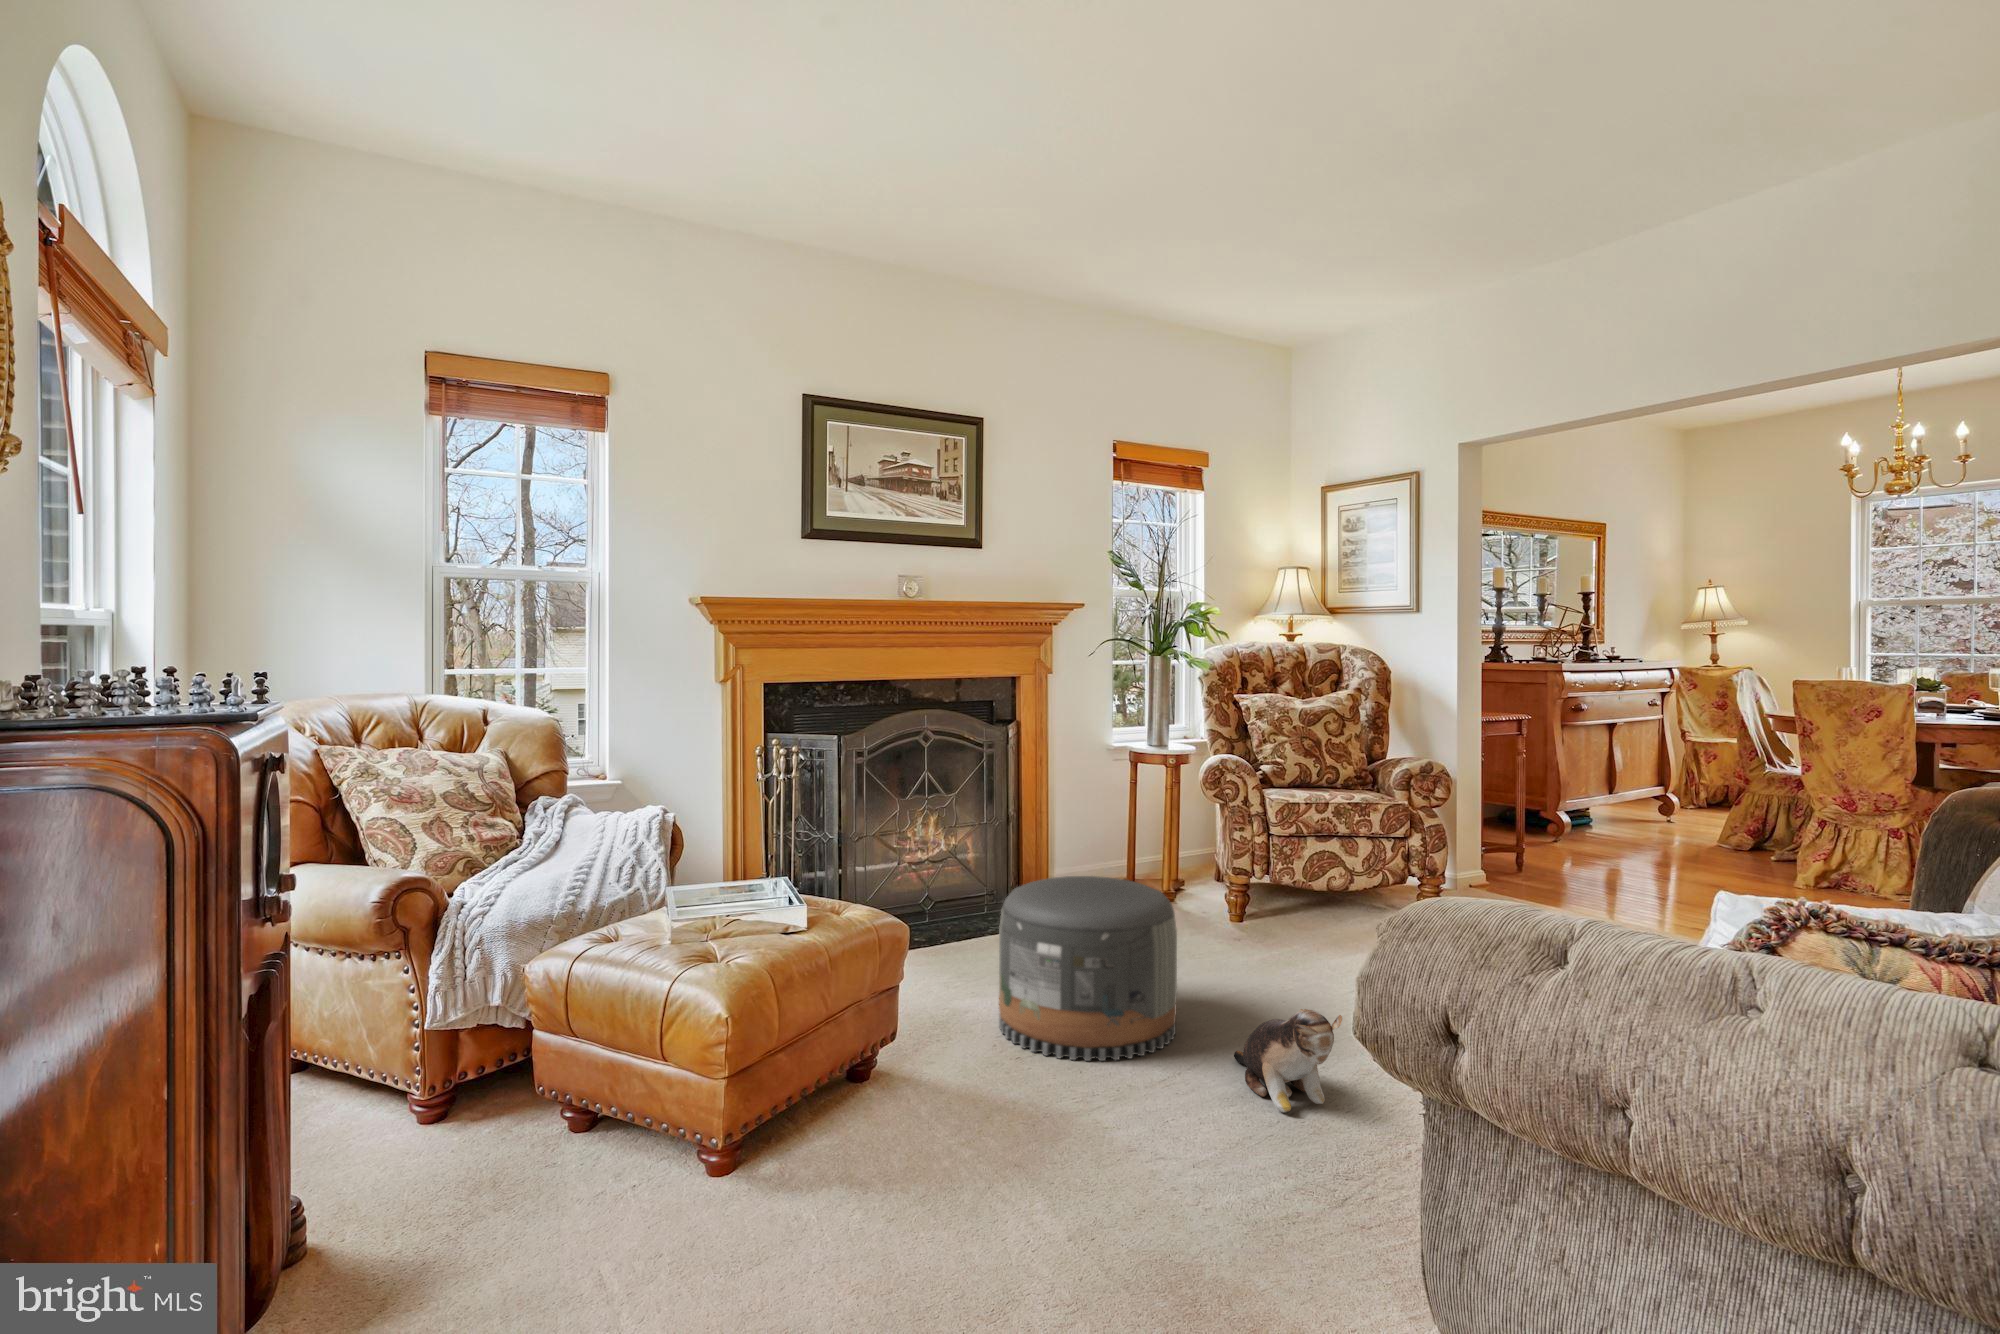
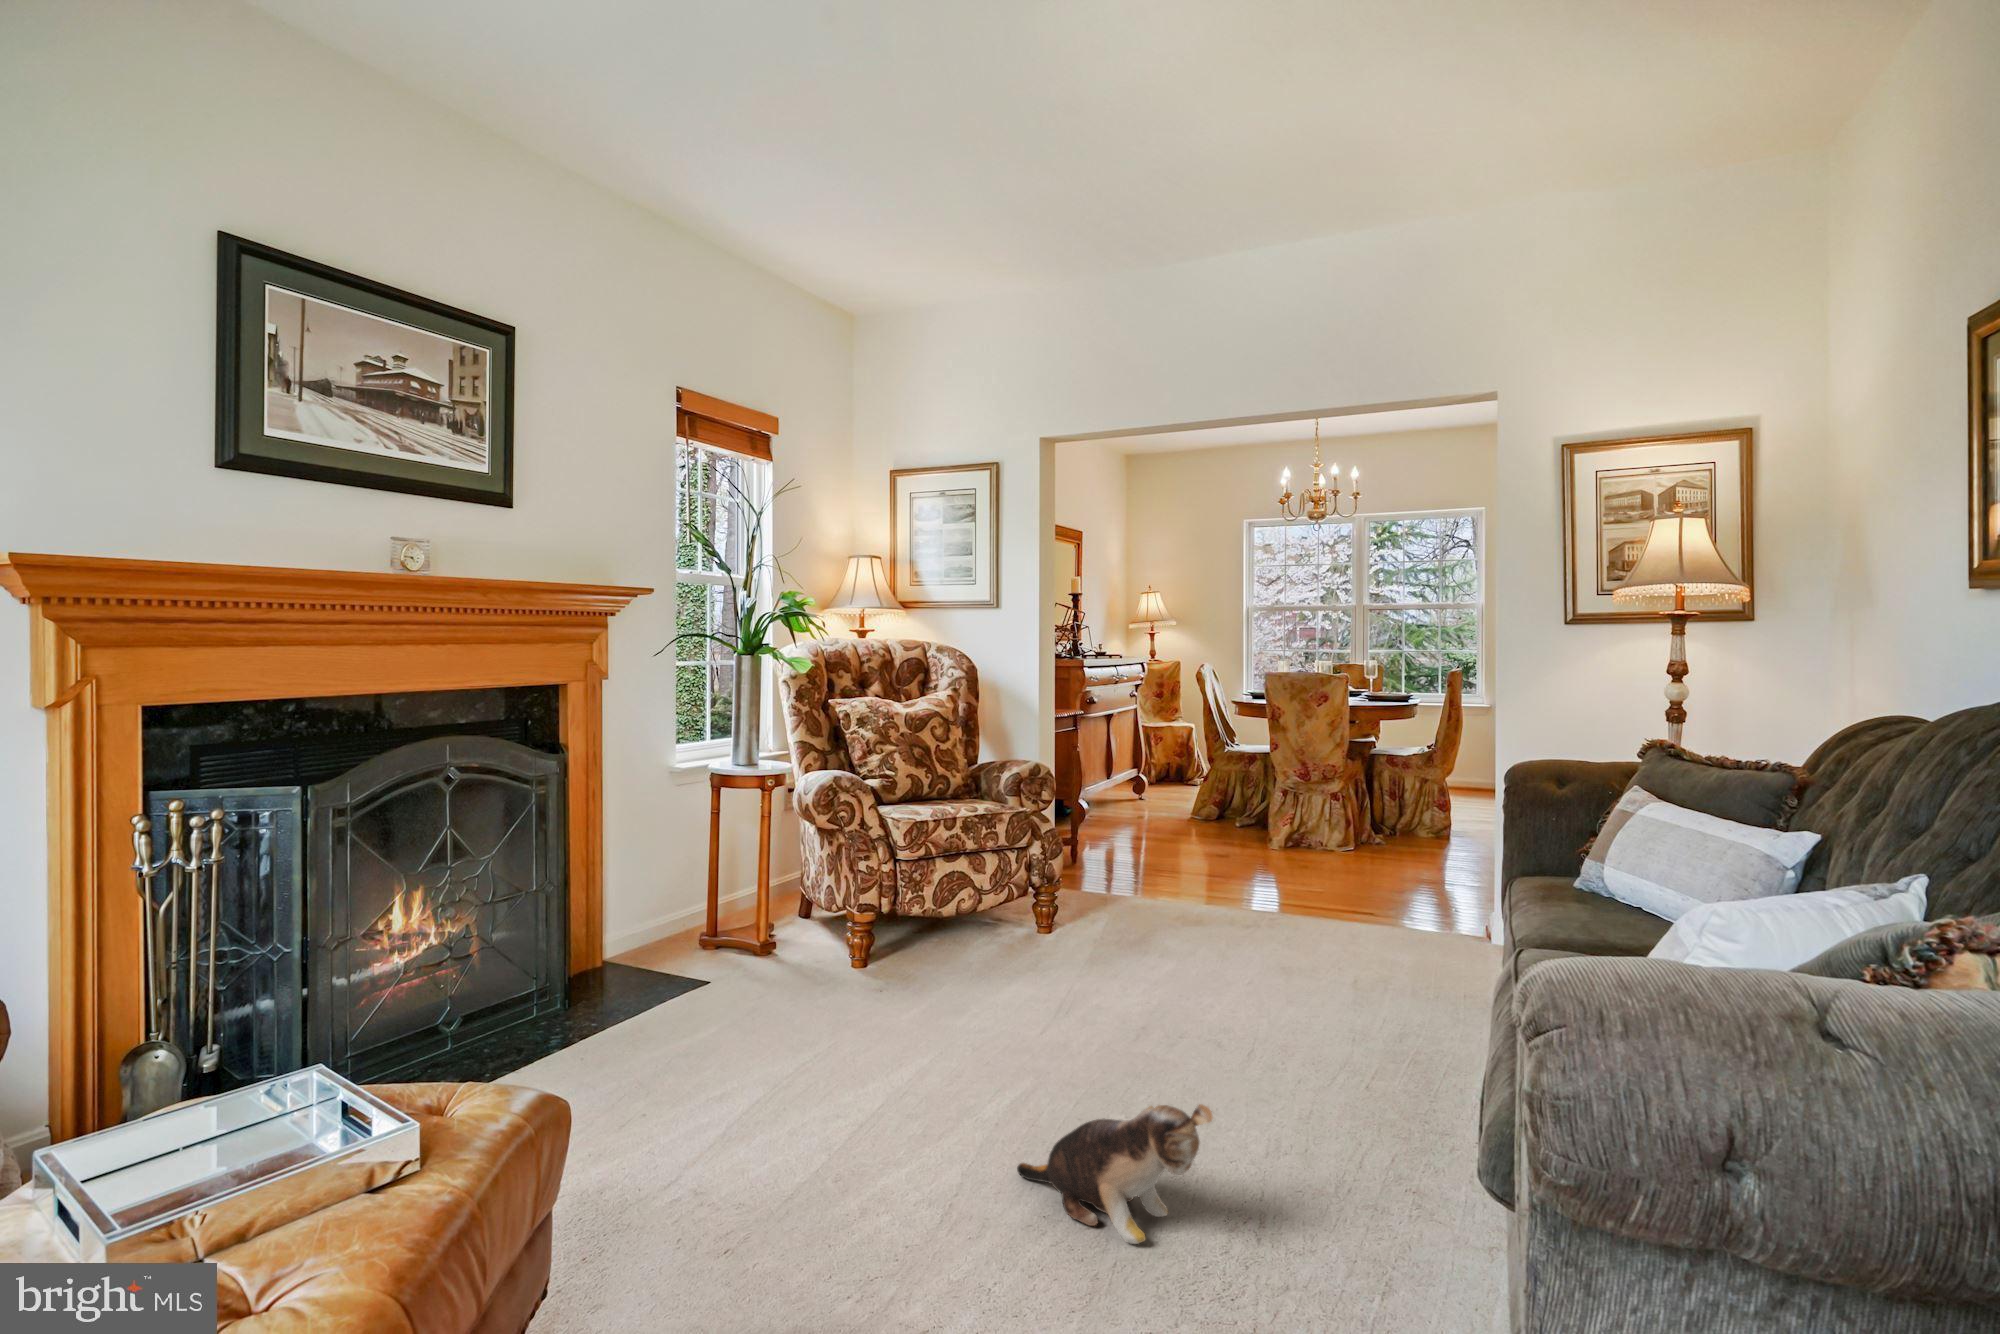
pouf: present [999,876,1177,1061] -> none [674,958,927,1248]

